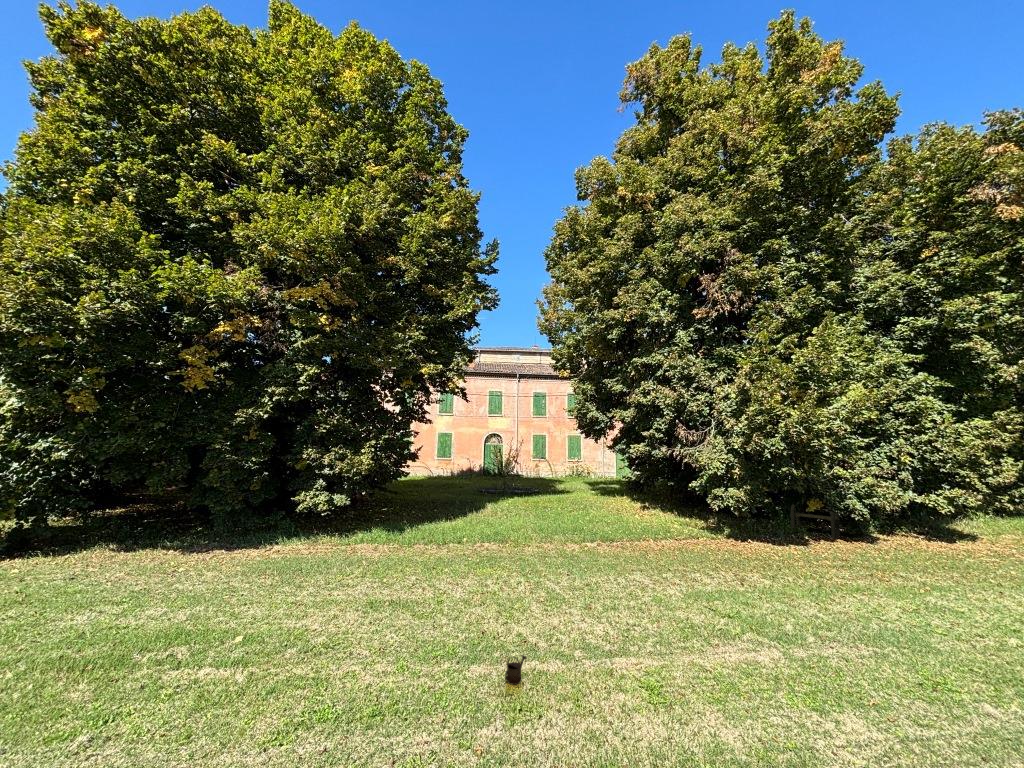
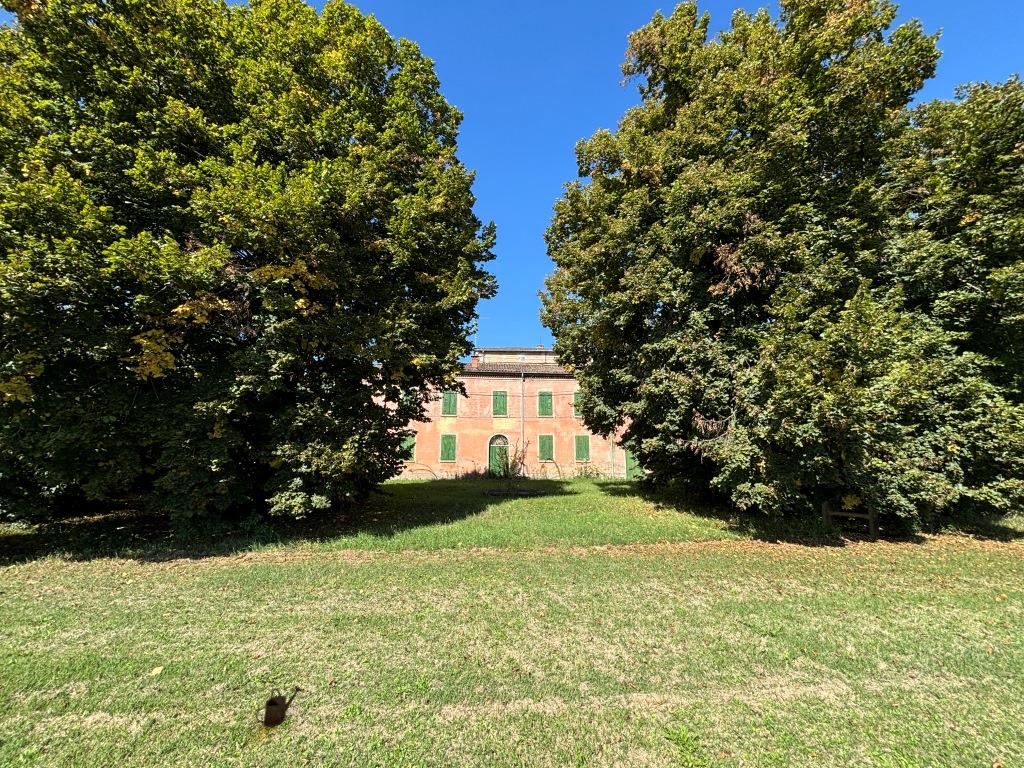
watering can: present [505,655,527,685] -> present [255,686,302,726]

